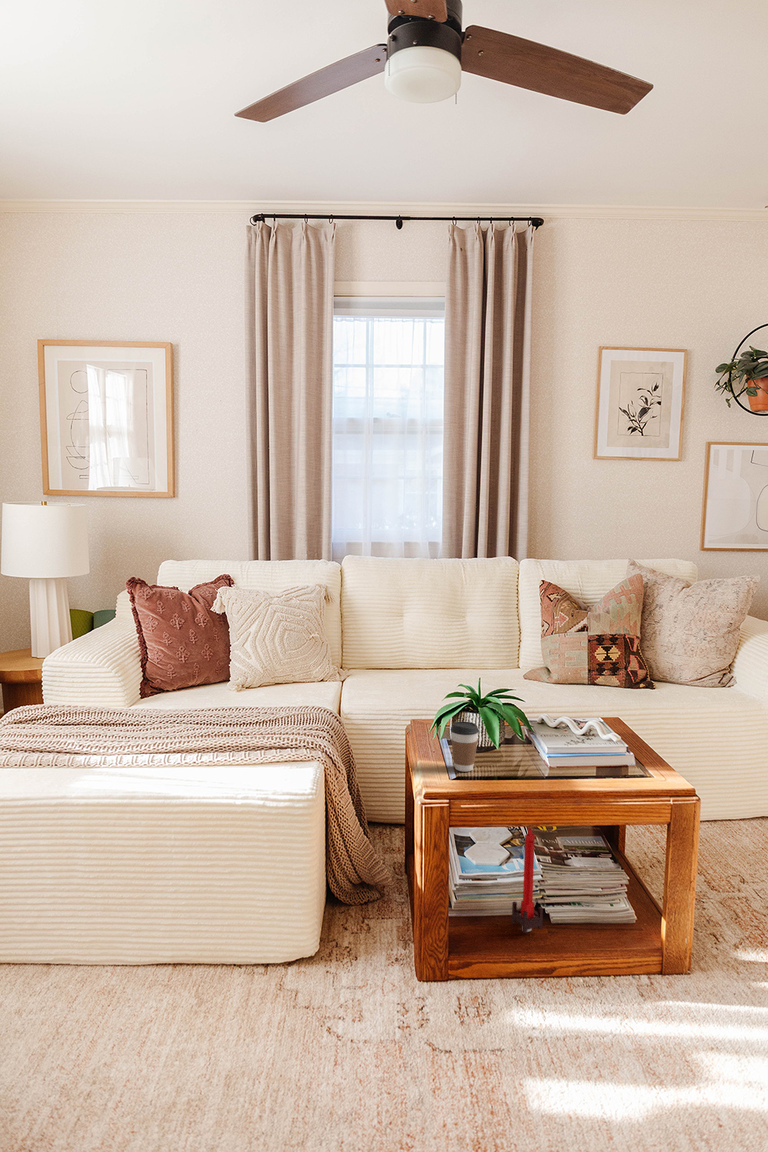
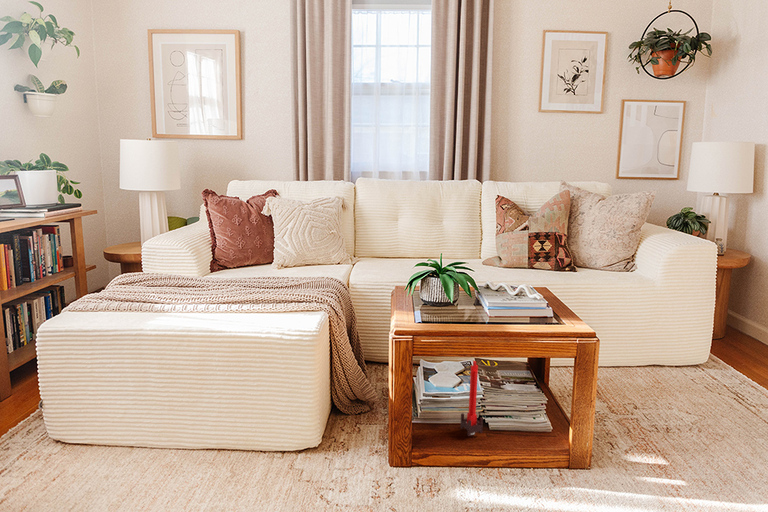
coffee cup: present [451,721,479,772] -> none [417,283,438,319]

